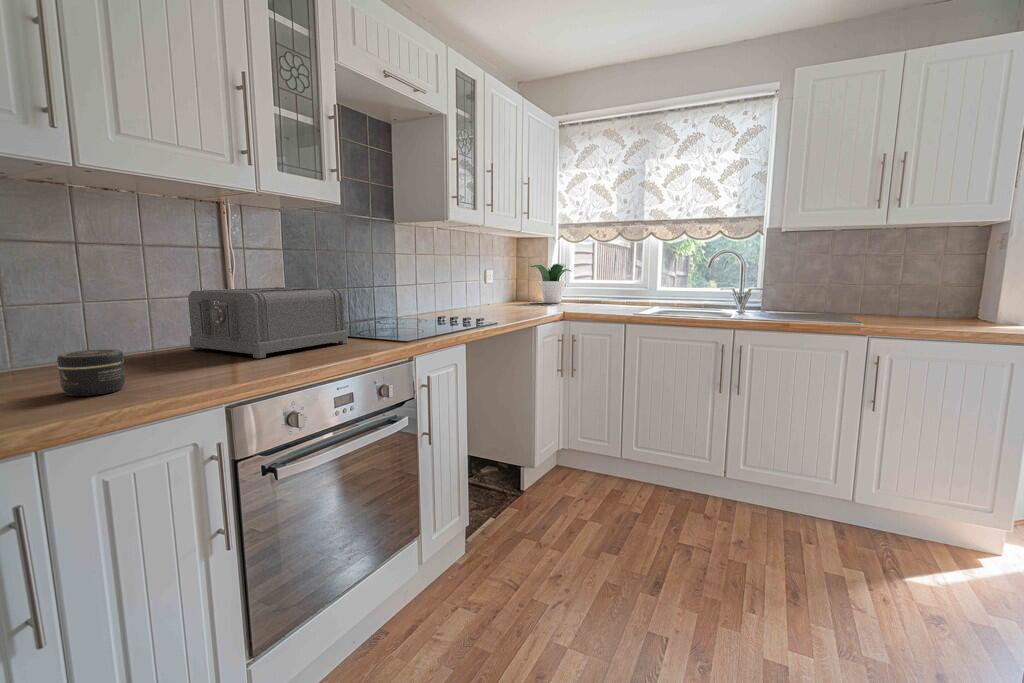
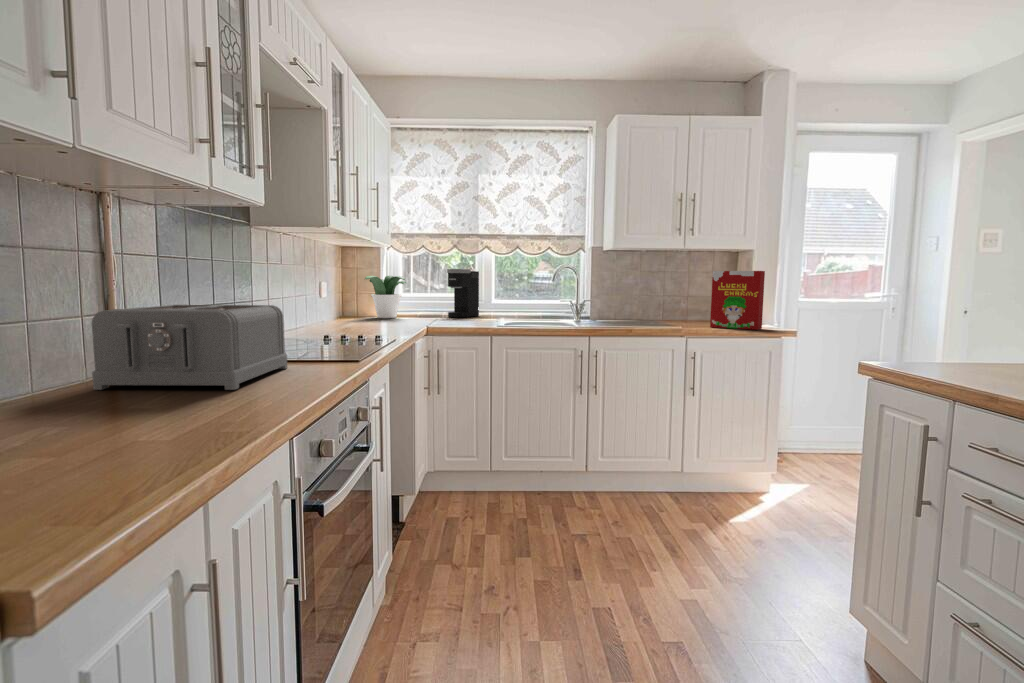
cereal box: none [912,252,1010,333] -> present [710,271,765,330]
coffee maker: none [610,257,646,304] -> present [447,269,479,317]
jar: present [57,349,125,396] -> none [93,385,172,447]

